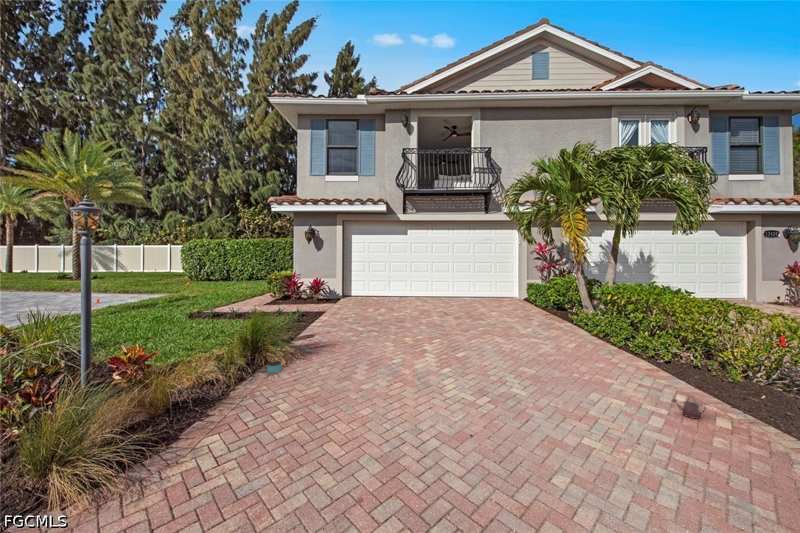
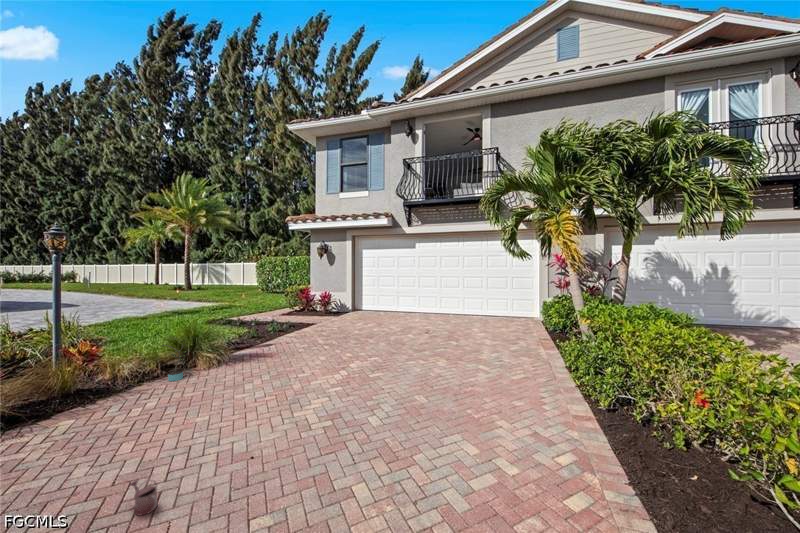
watering can: present [671,399,705,419] -> present [130,480,158,515]

